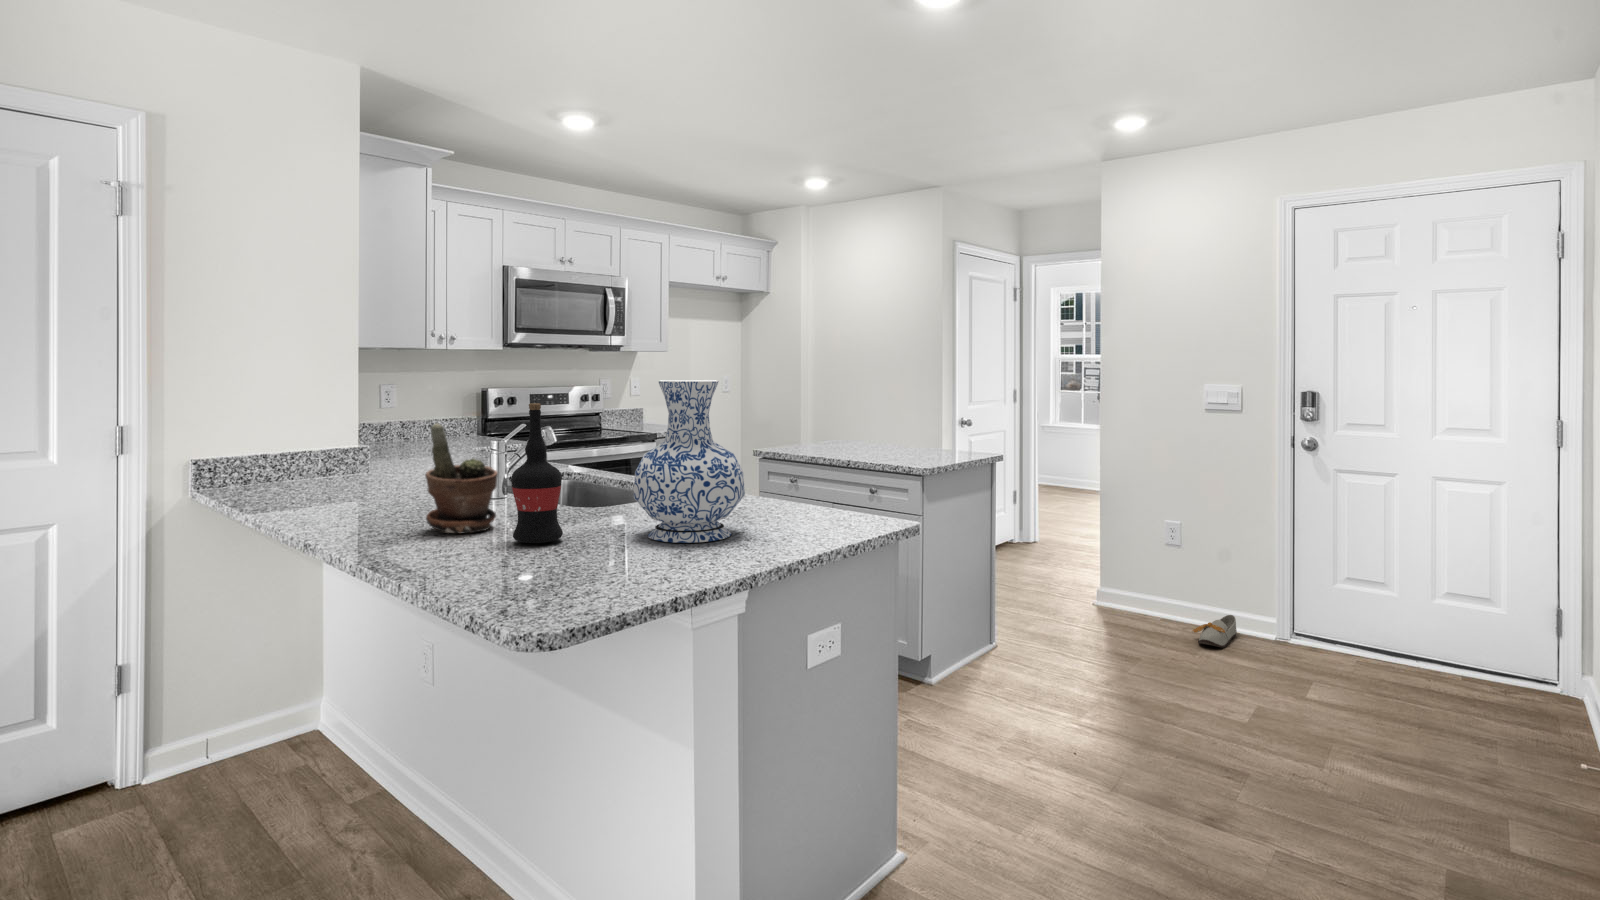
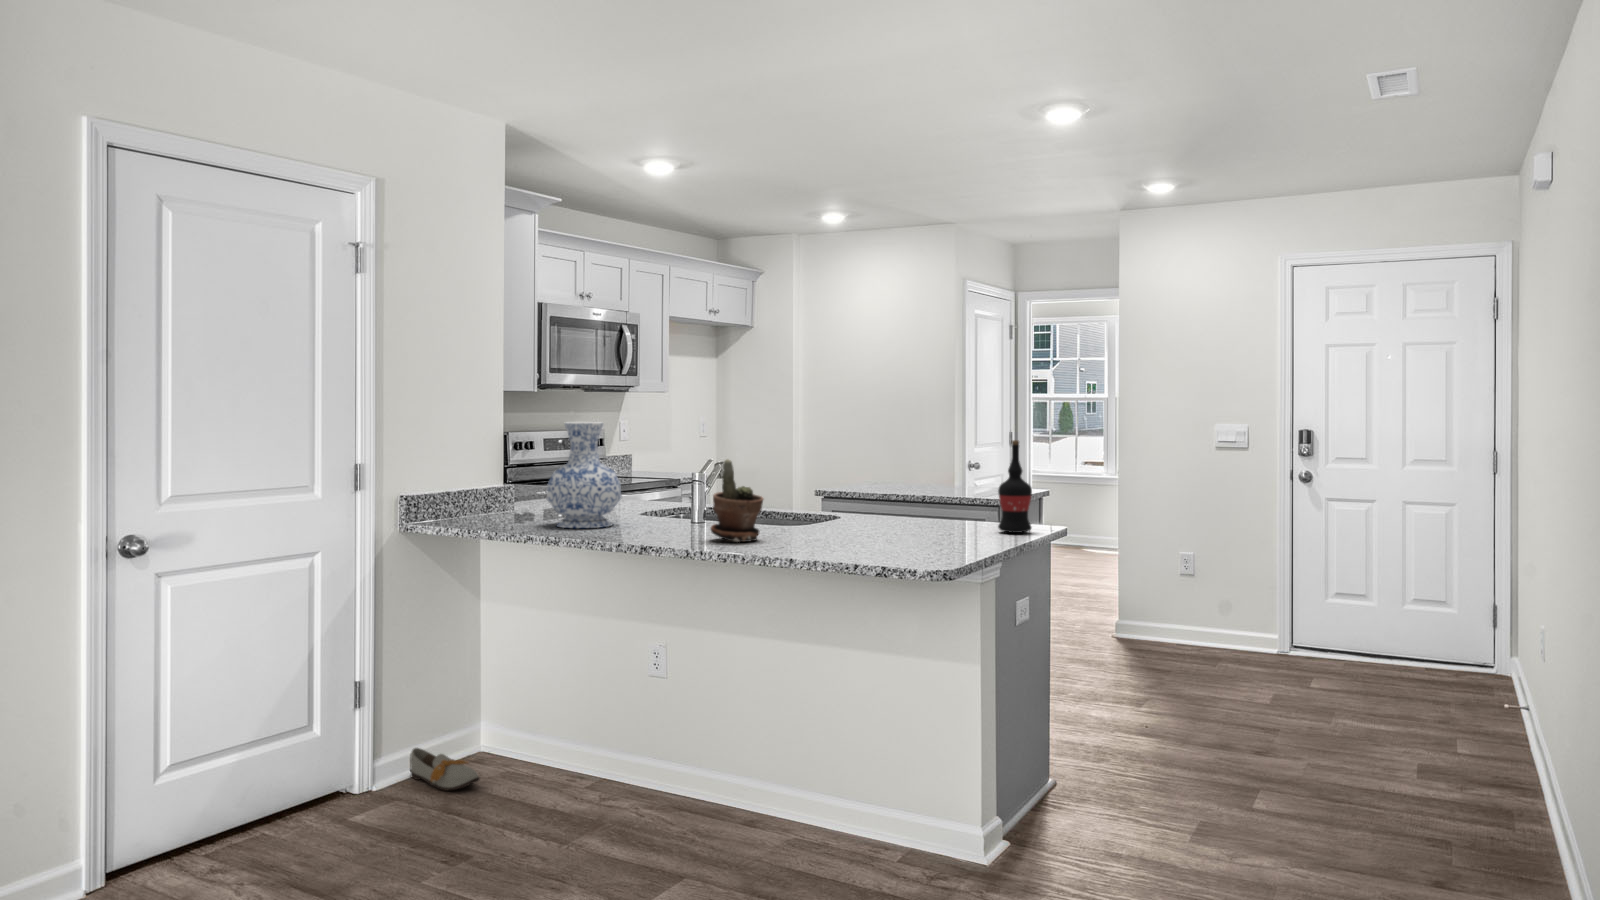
vase: present [634,380,745,543] -> present [547,422,621,528]
wine bottle: present [511,403,563,543] -> present [998,440,1032,533]
shoe: present [1192,615,1237,648] -> present [410,748,480,791]

